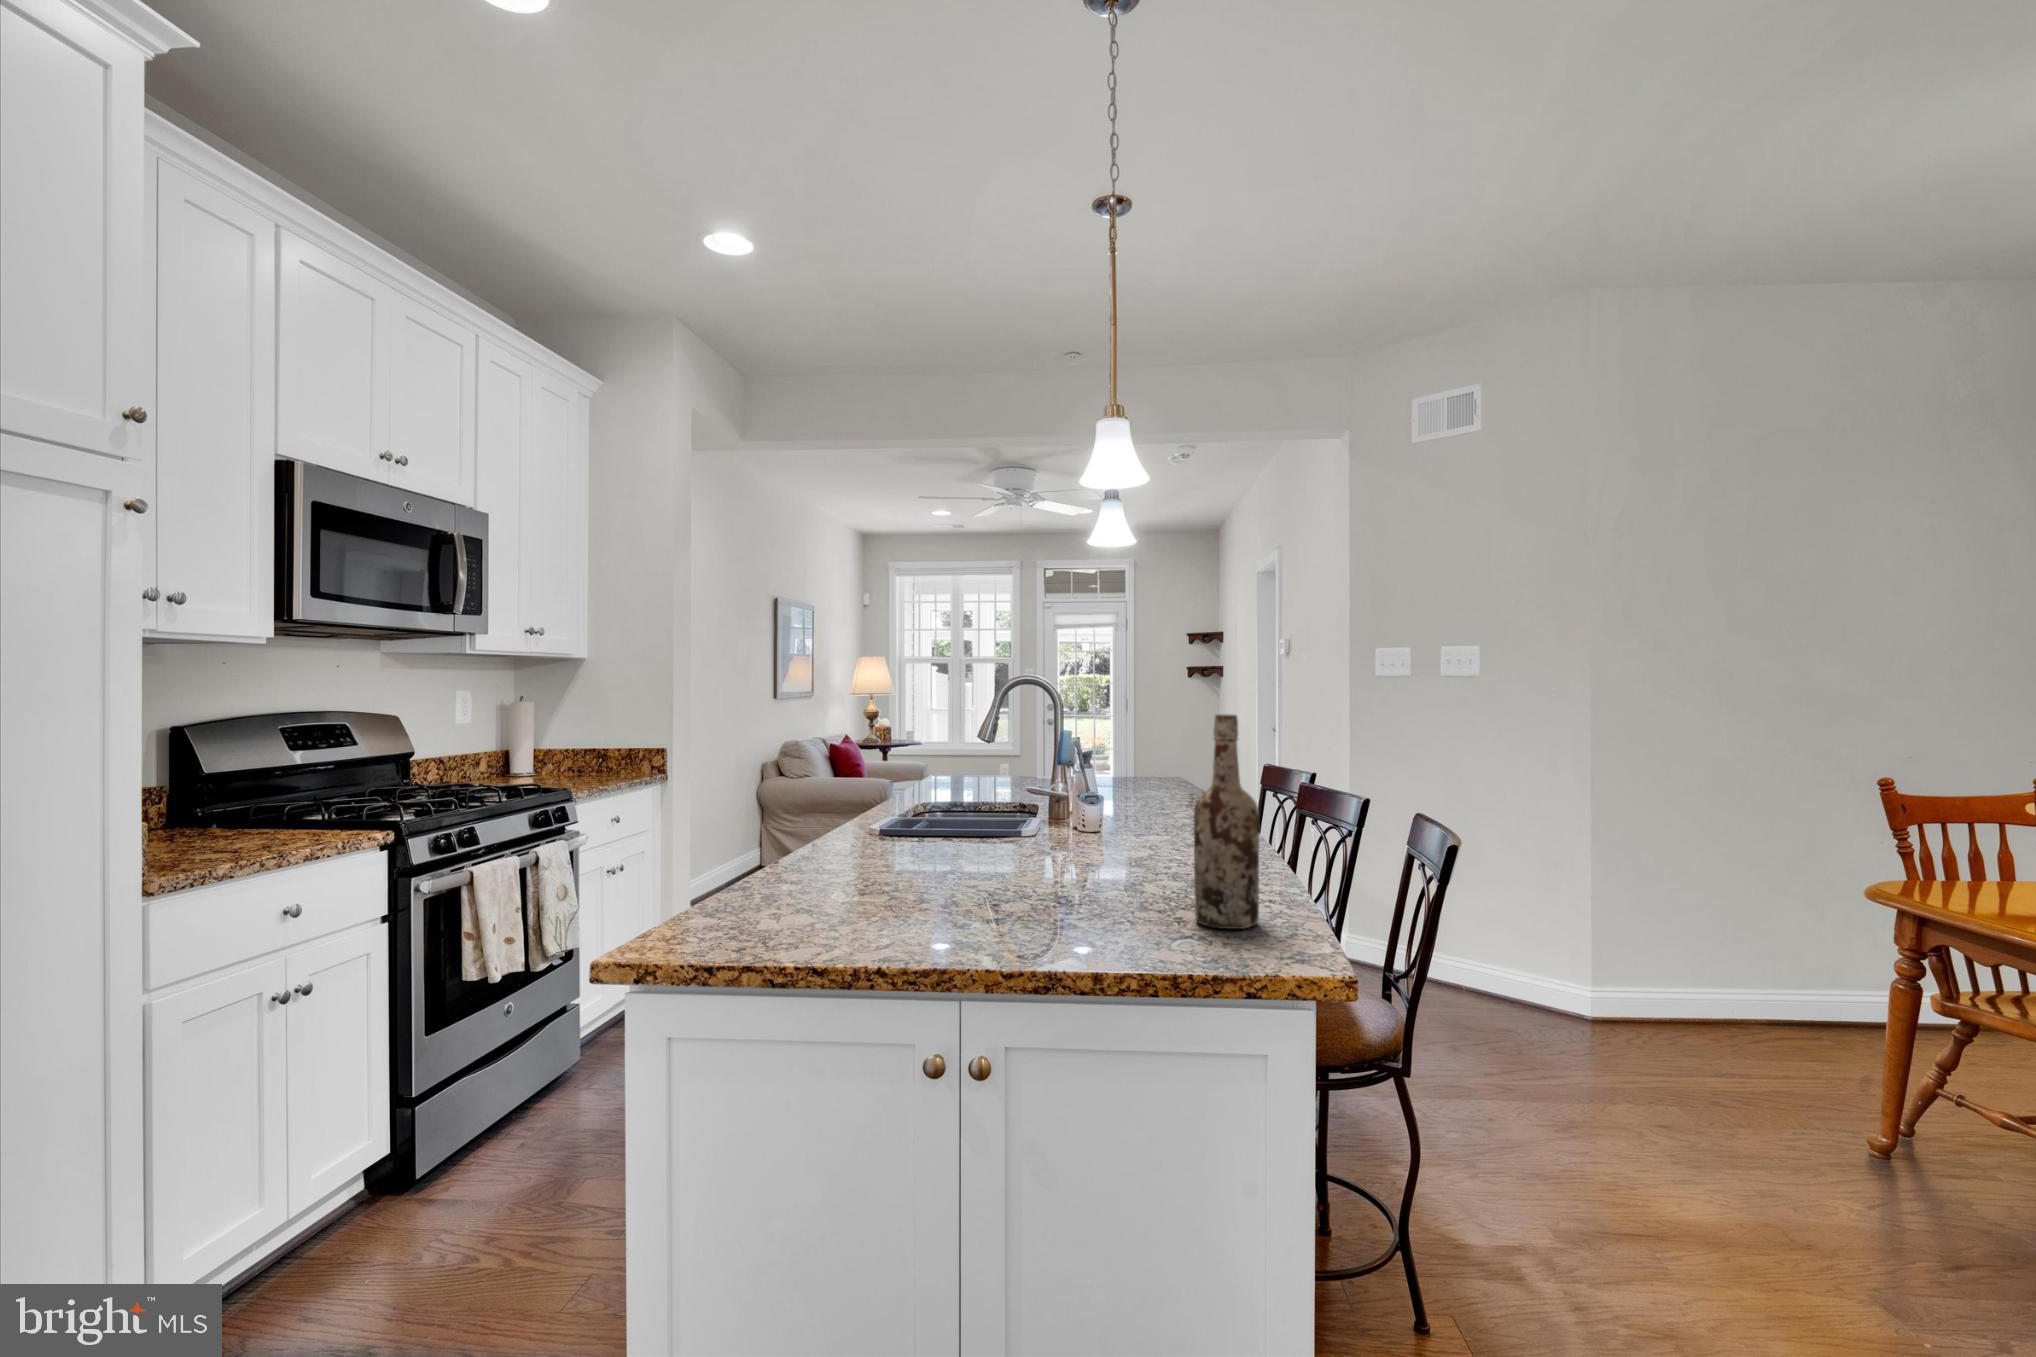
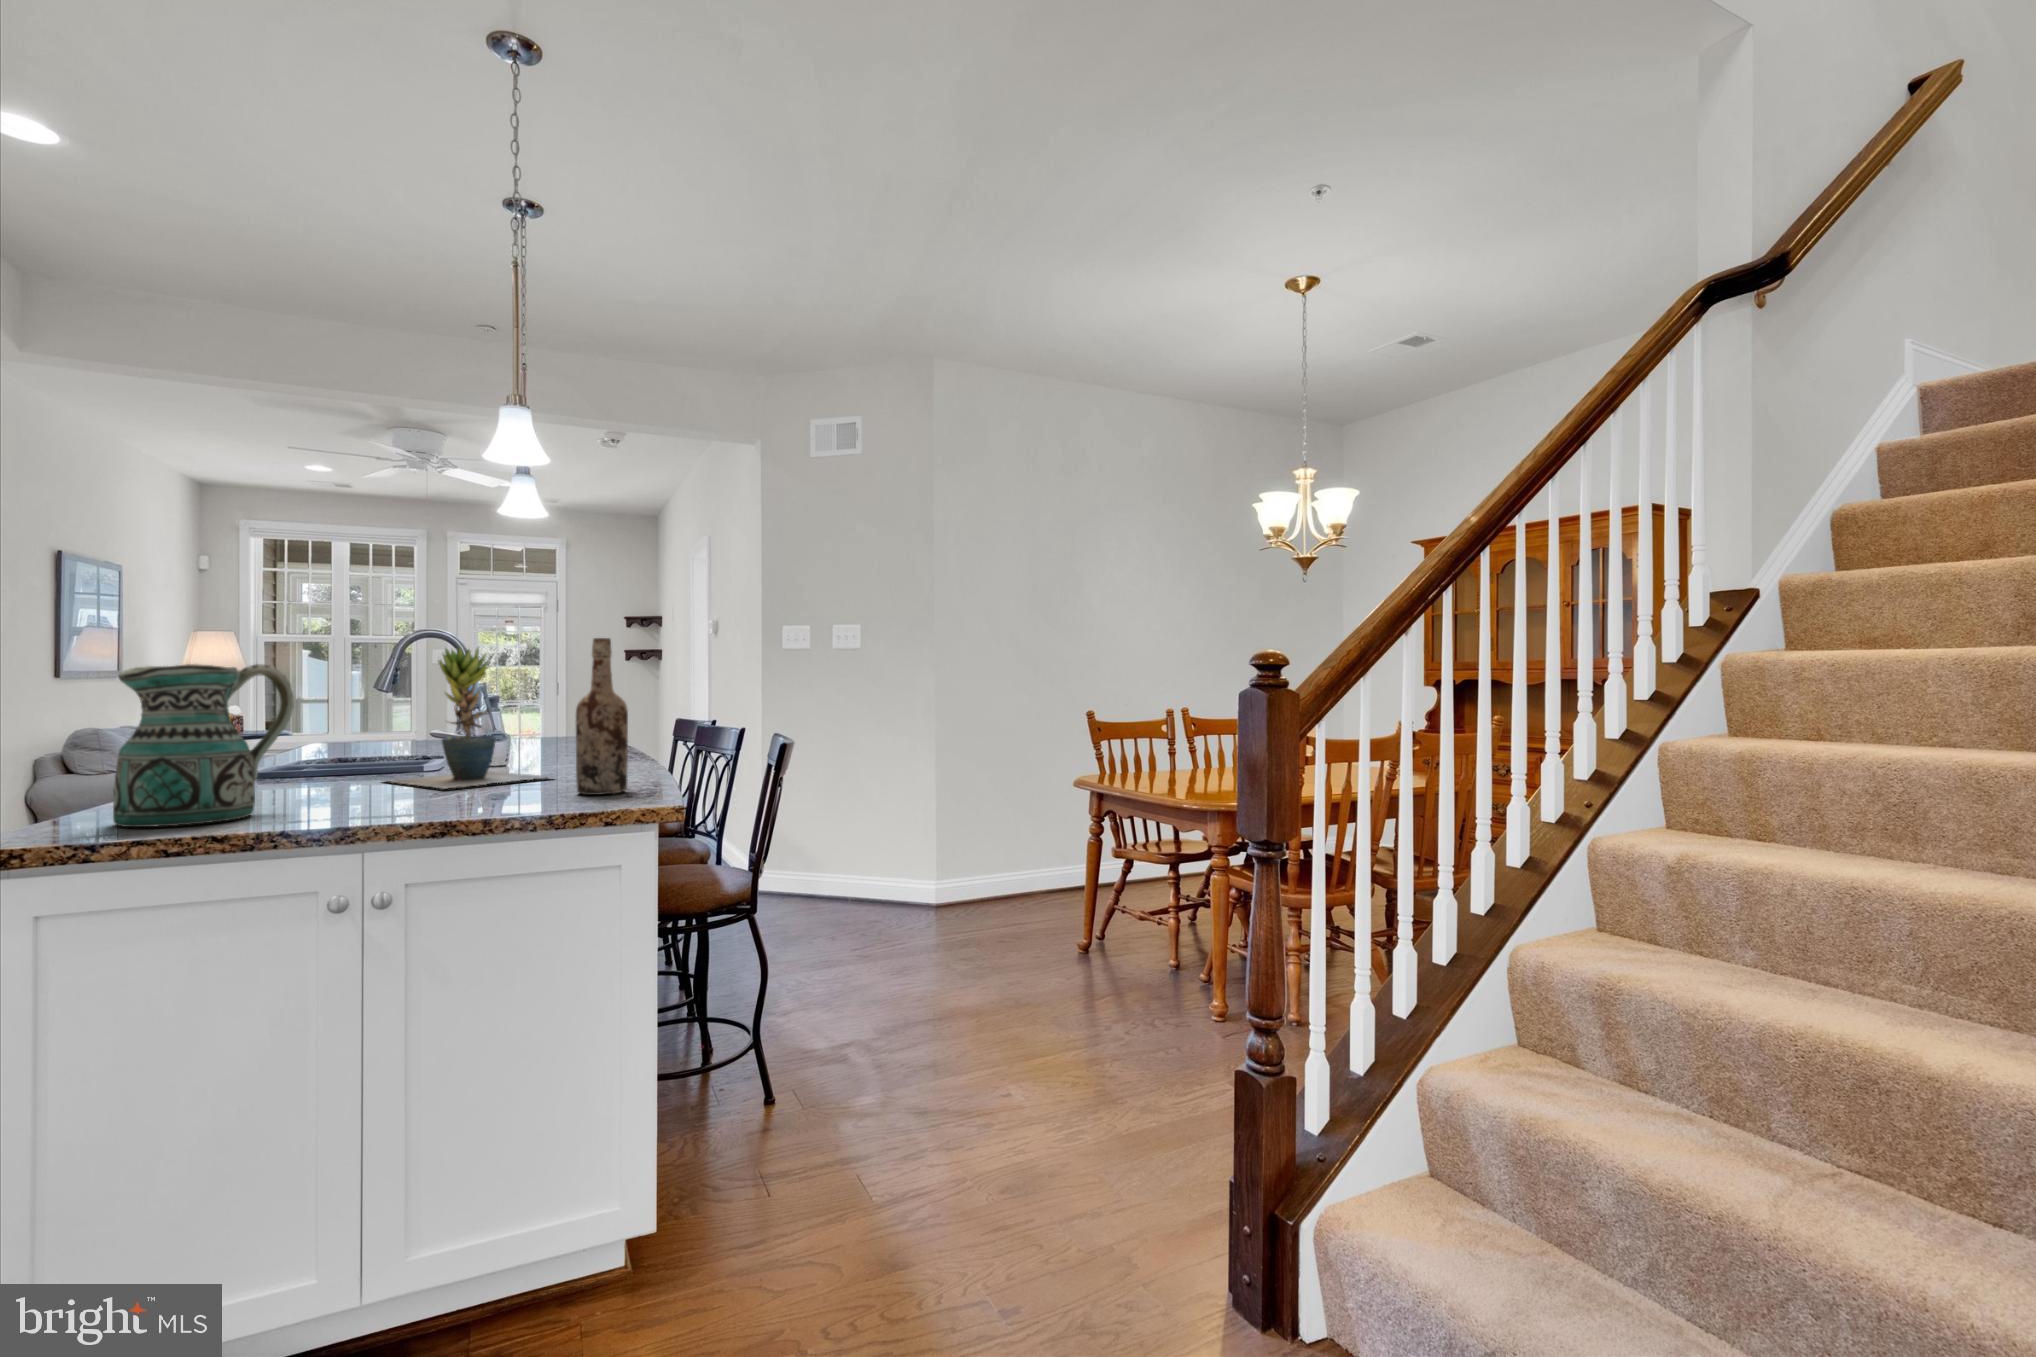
potted plant: none [977,714,1163,892] -> present [382,648,552,789]
ceramic pitcher: none [737,751,896,942] -> present [113,664,294,827]

